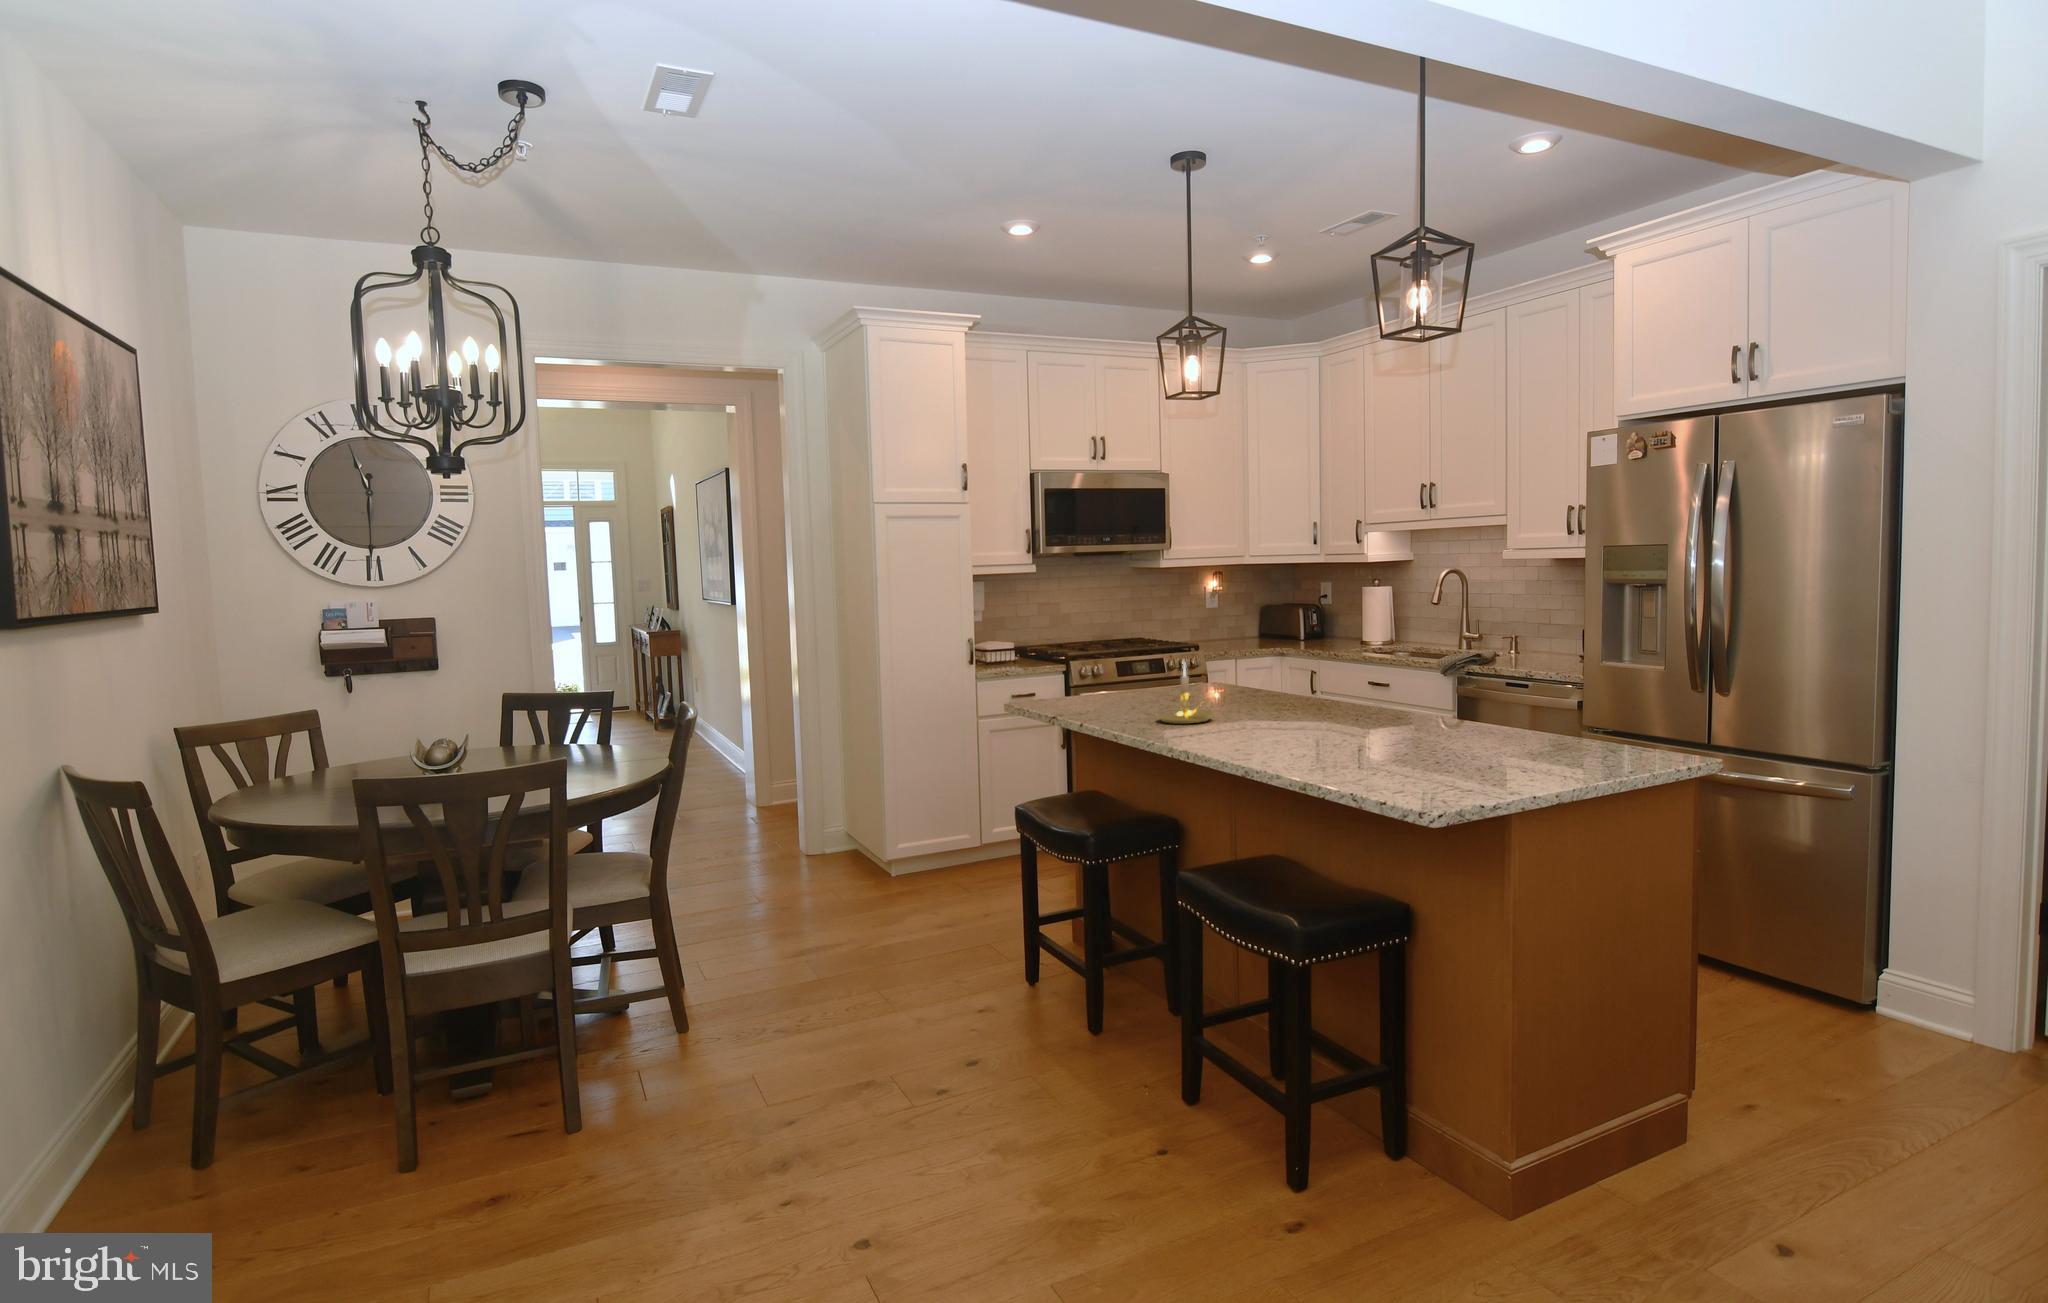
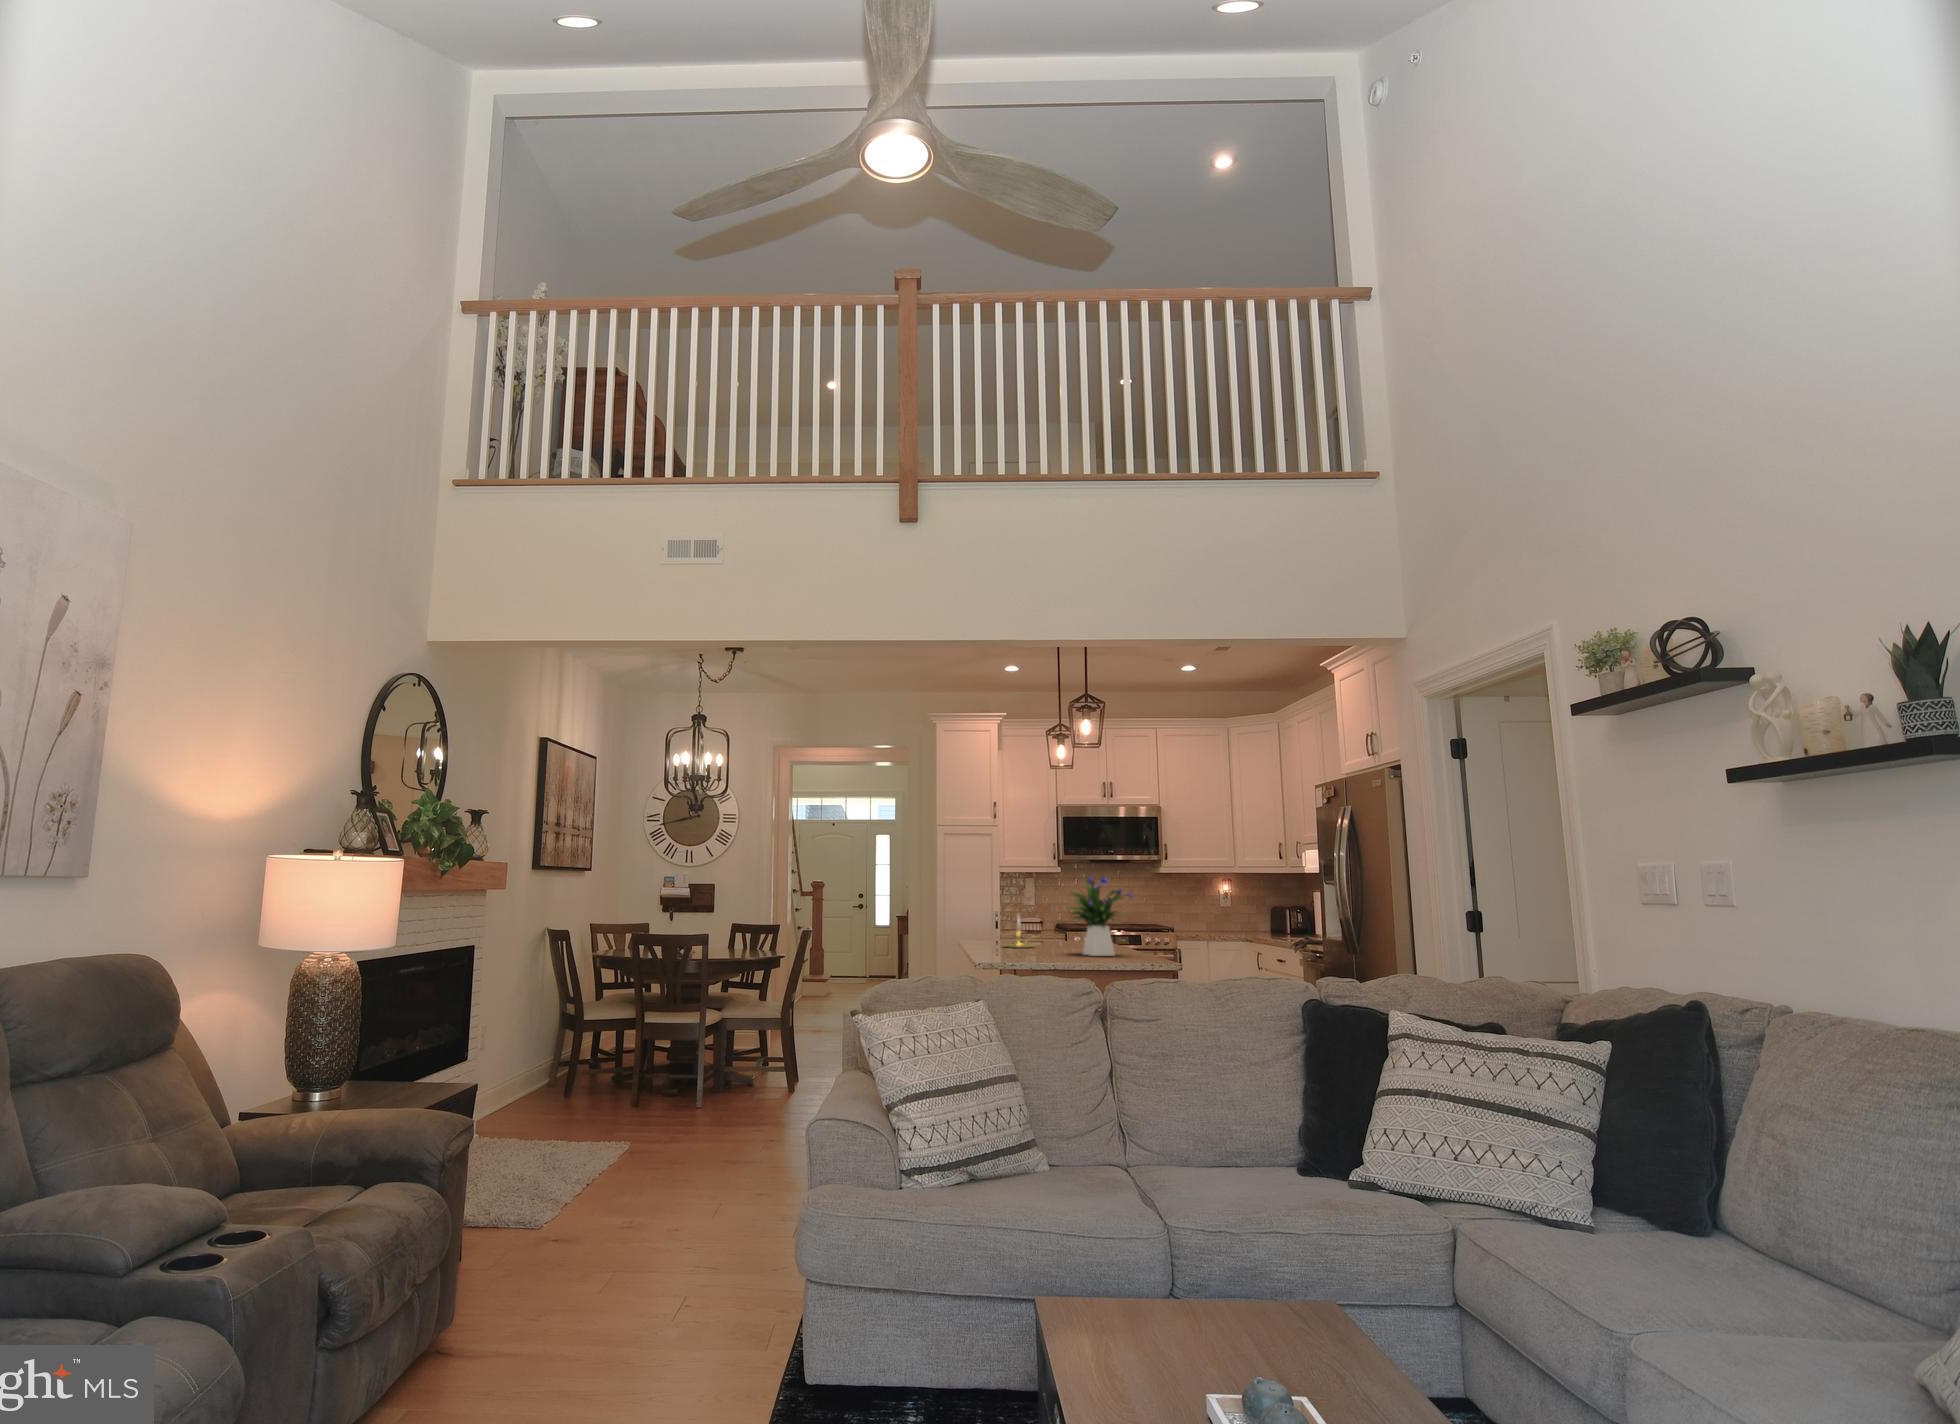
flower arrangement: none [1322,579,1486,741] -> present [1070,876,1132,956]

